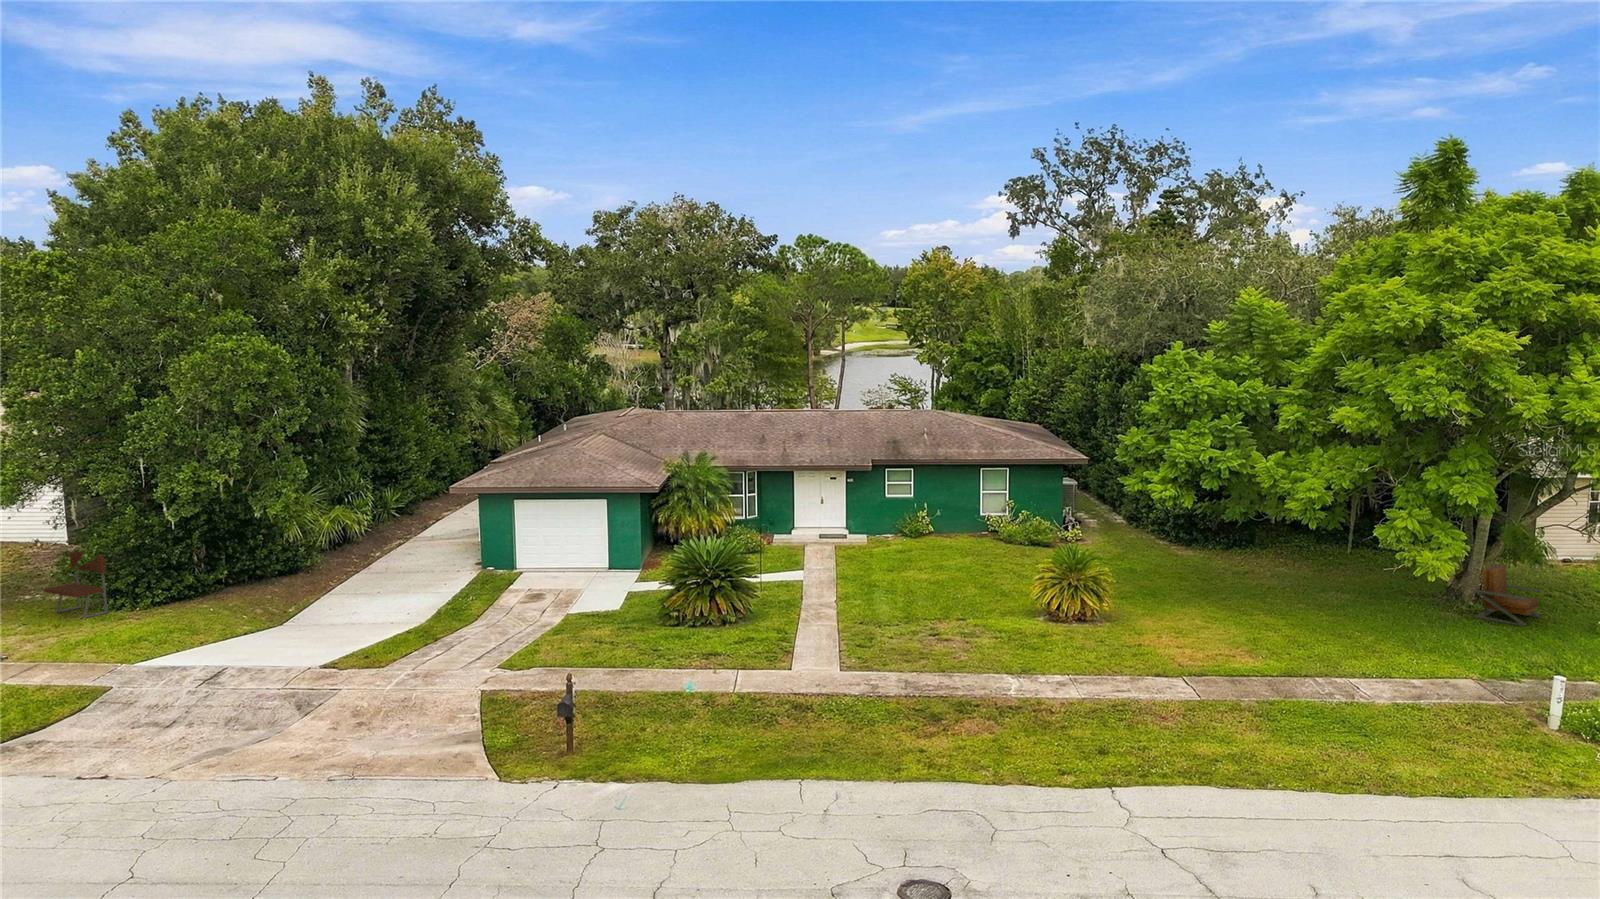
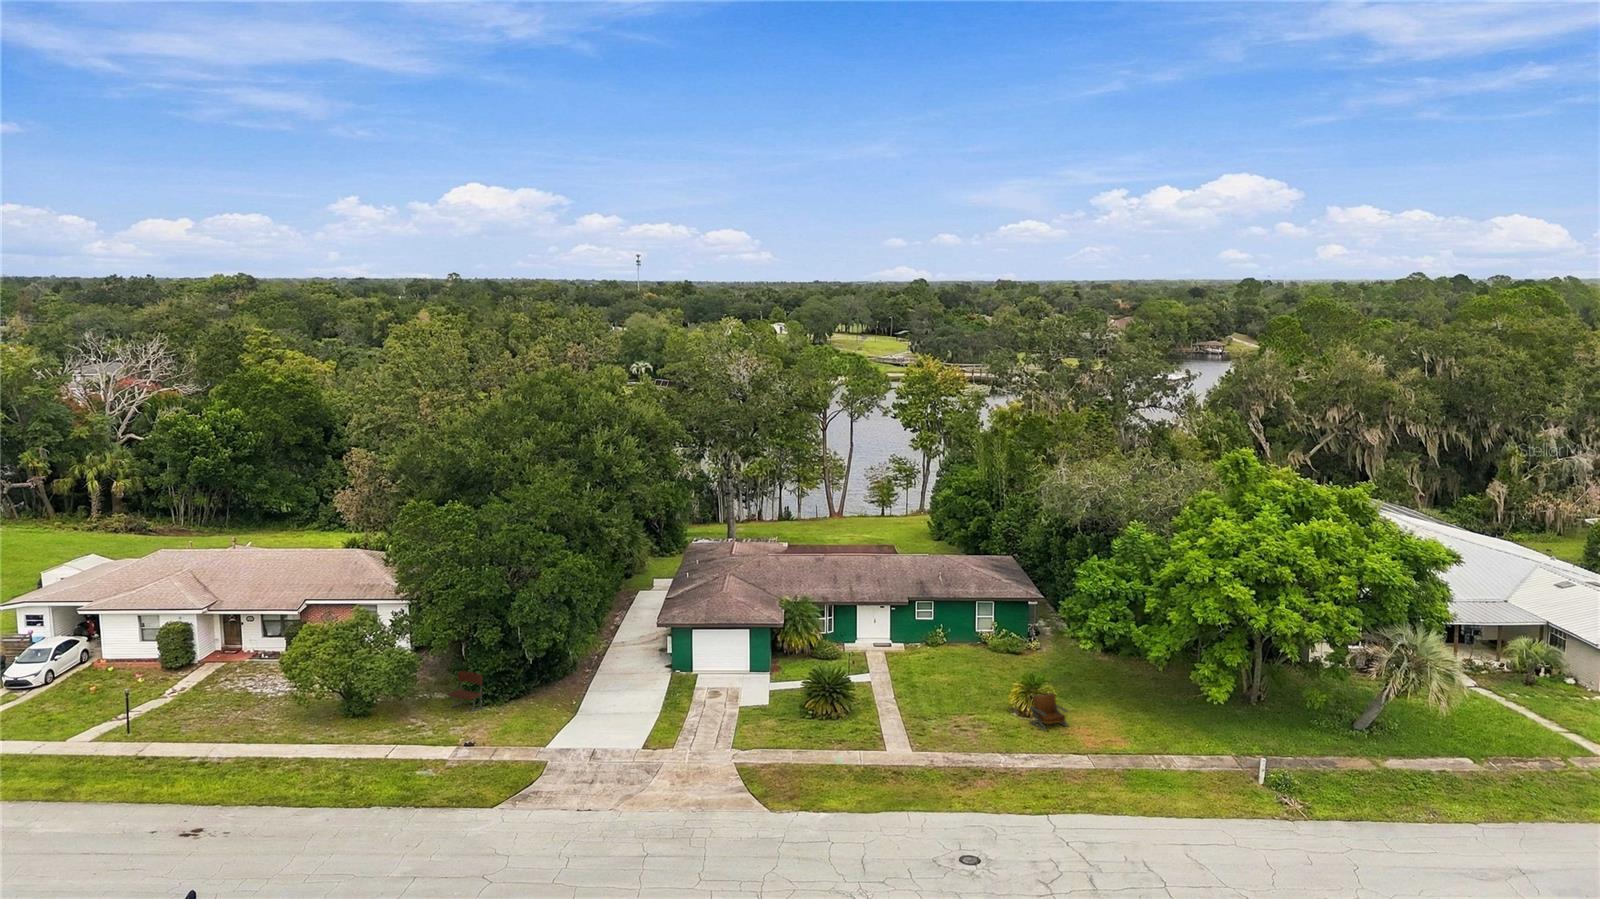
lounge chair: present [1475,565,1542,626] -> present [1030,693,1068,730]

